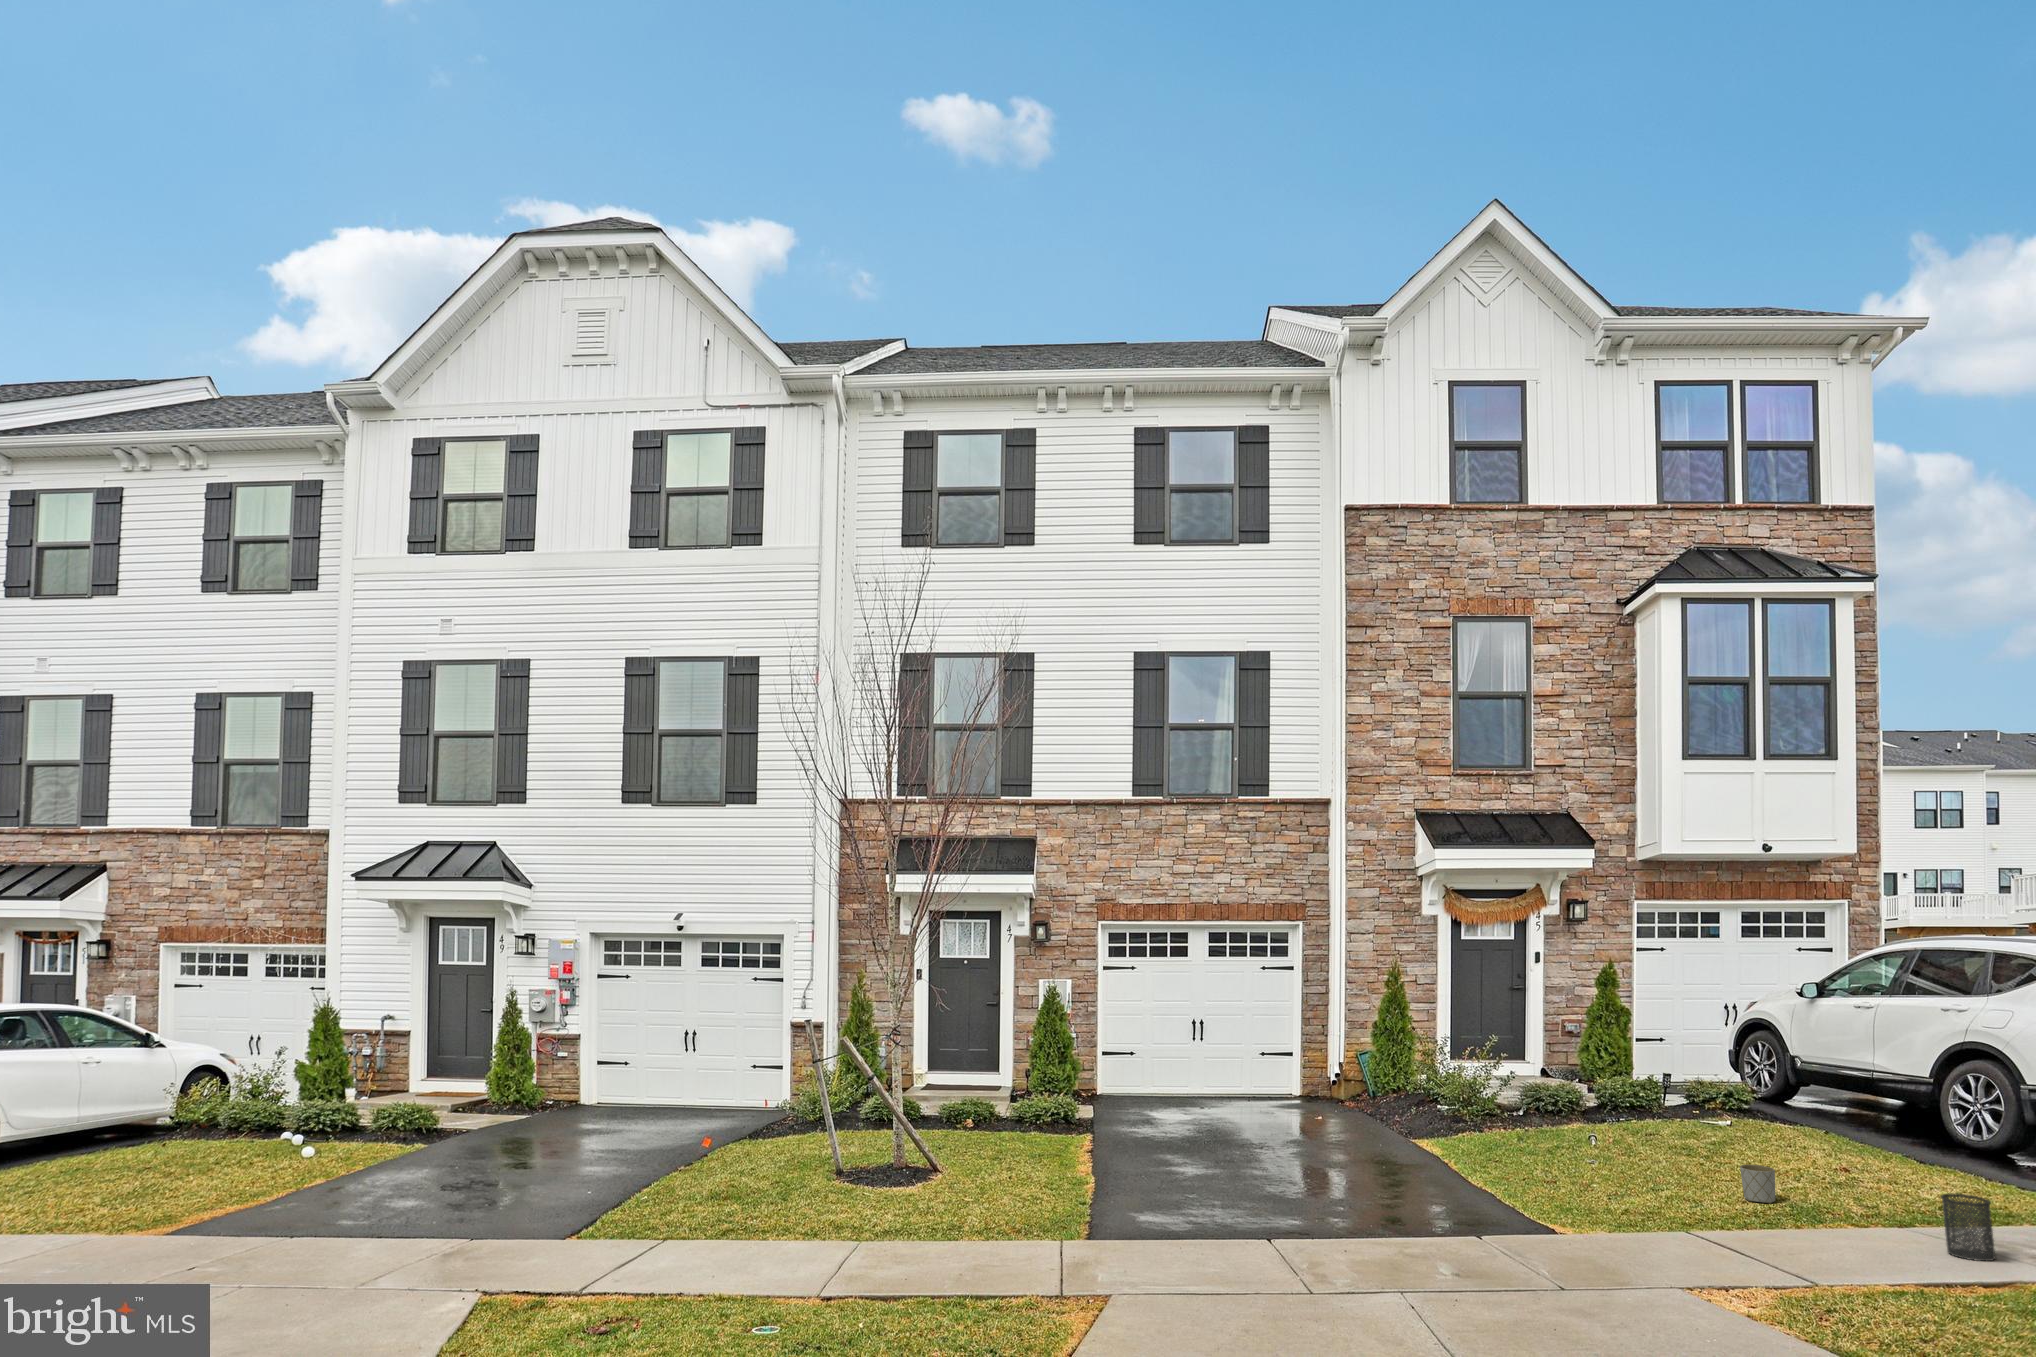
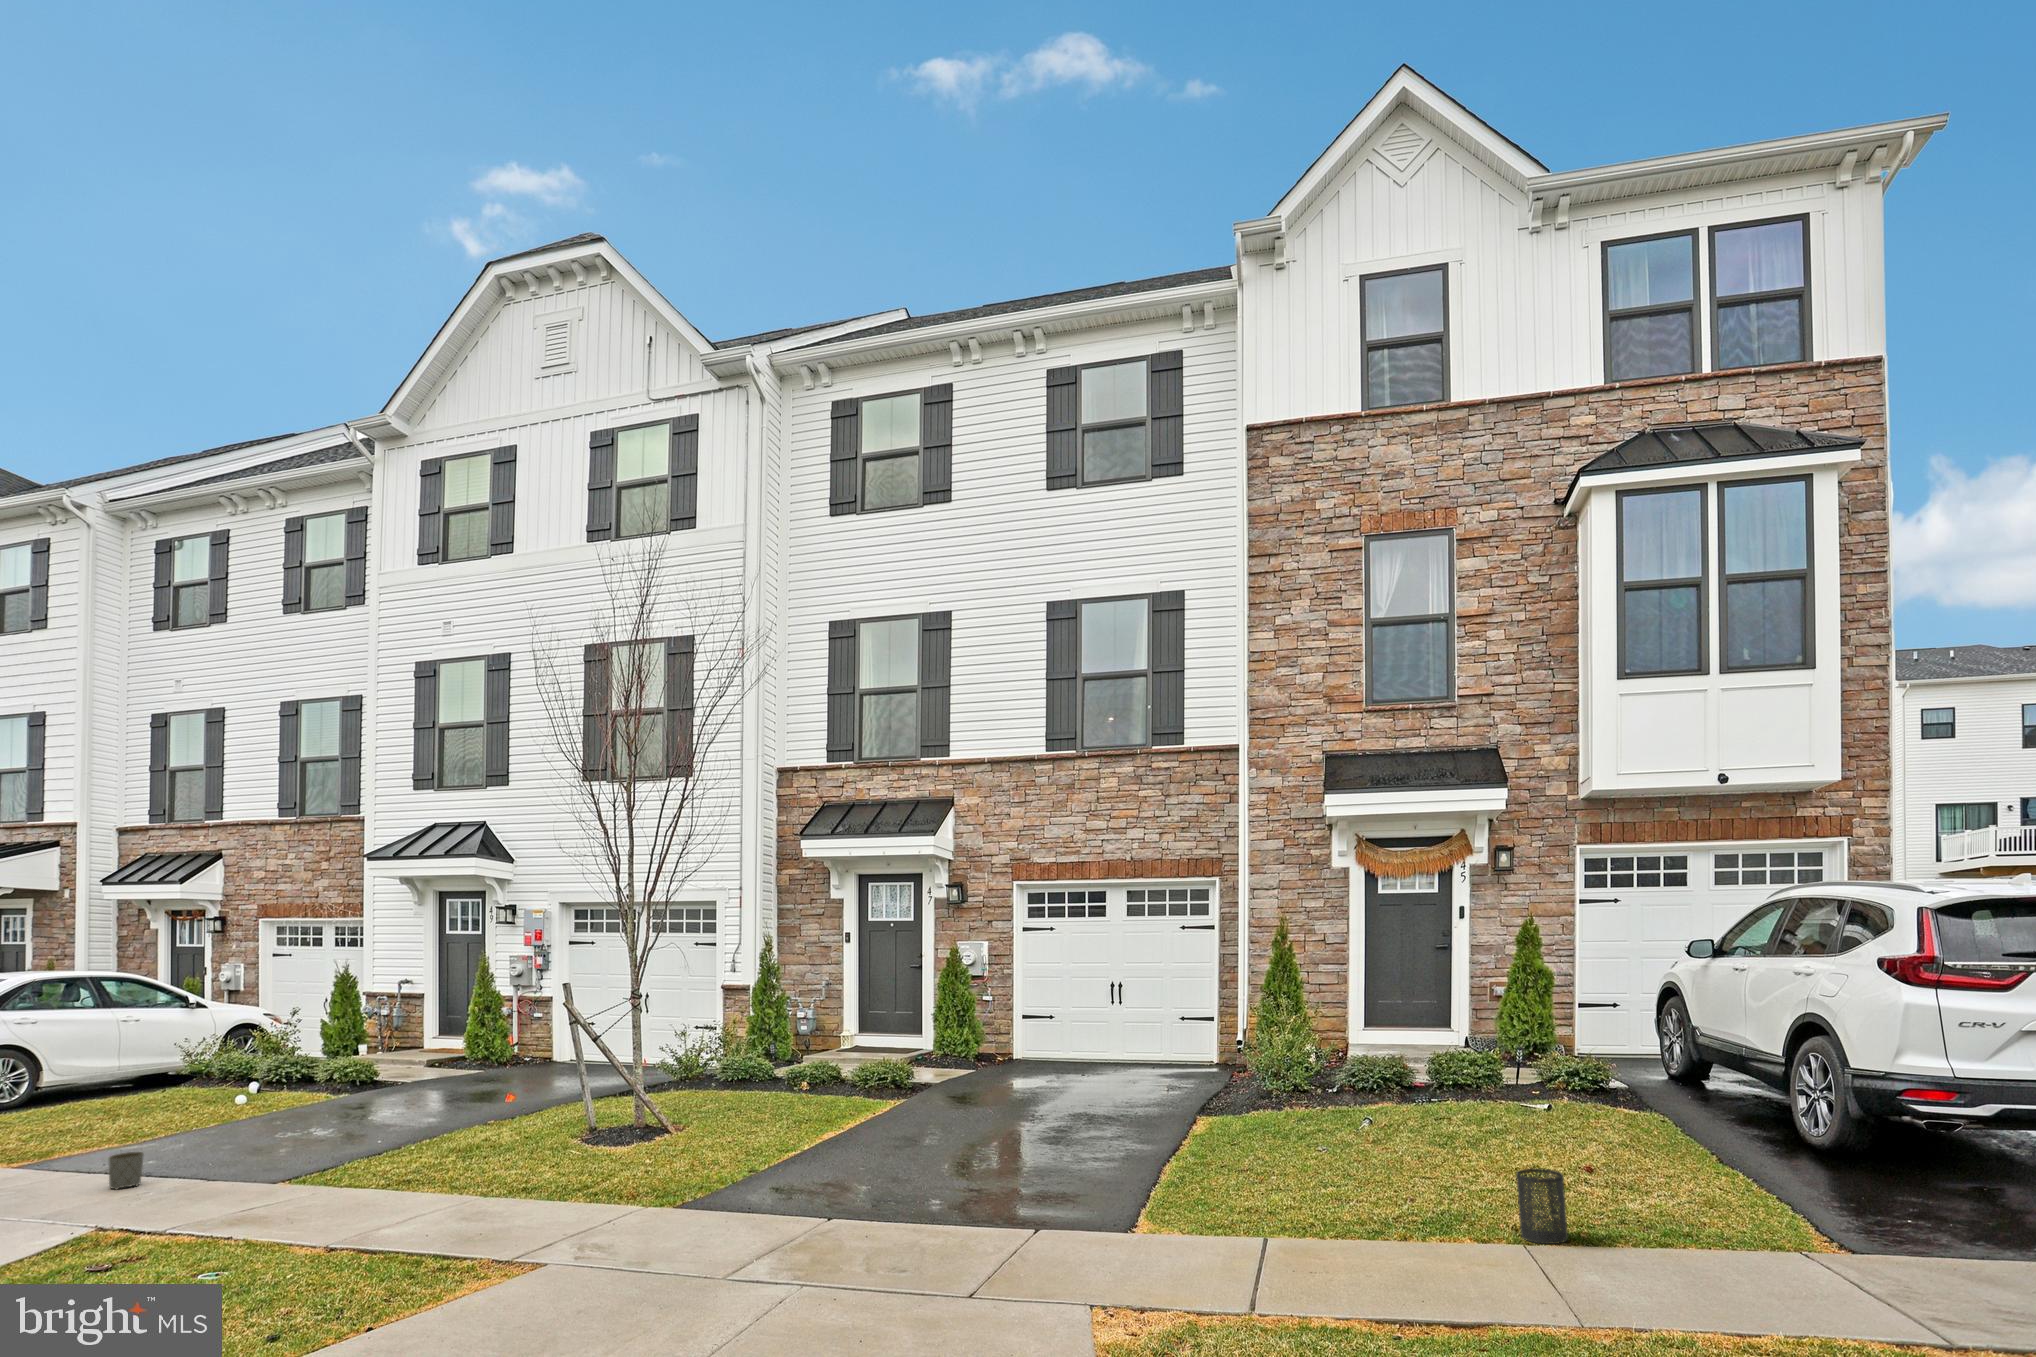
planter: present [1740,1165,1775,1204] -> present [109,1152,144,1189]

